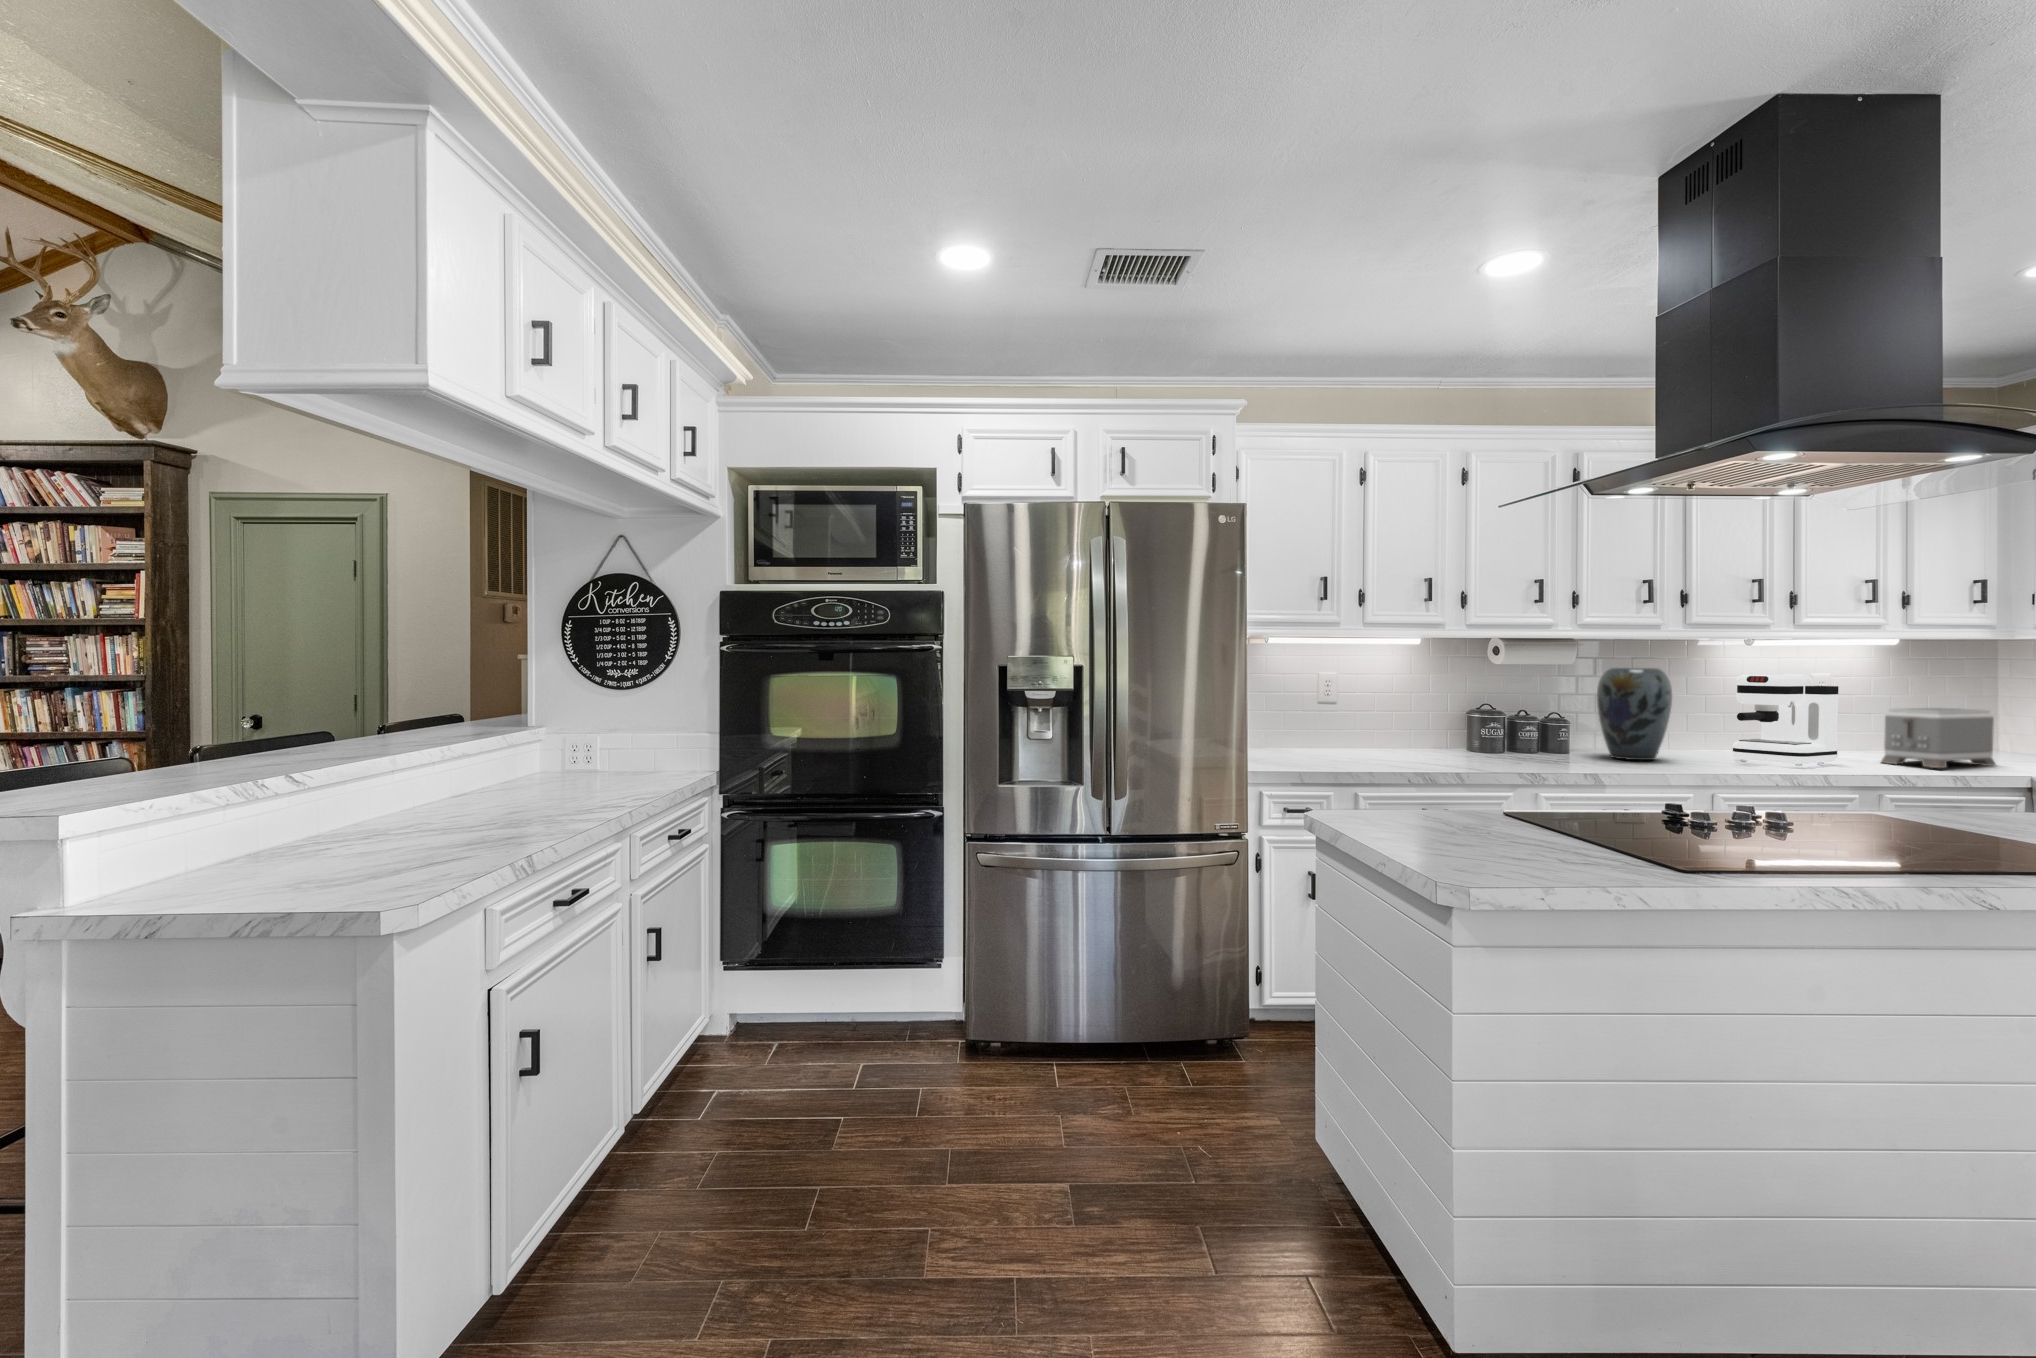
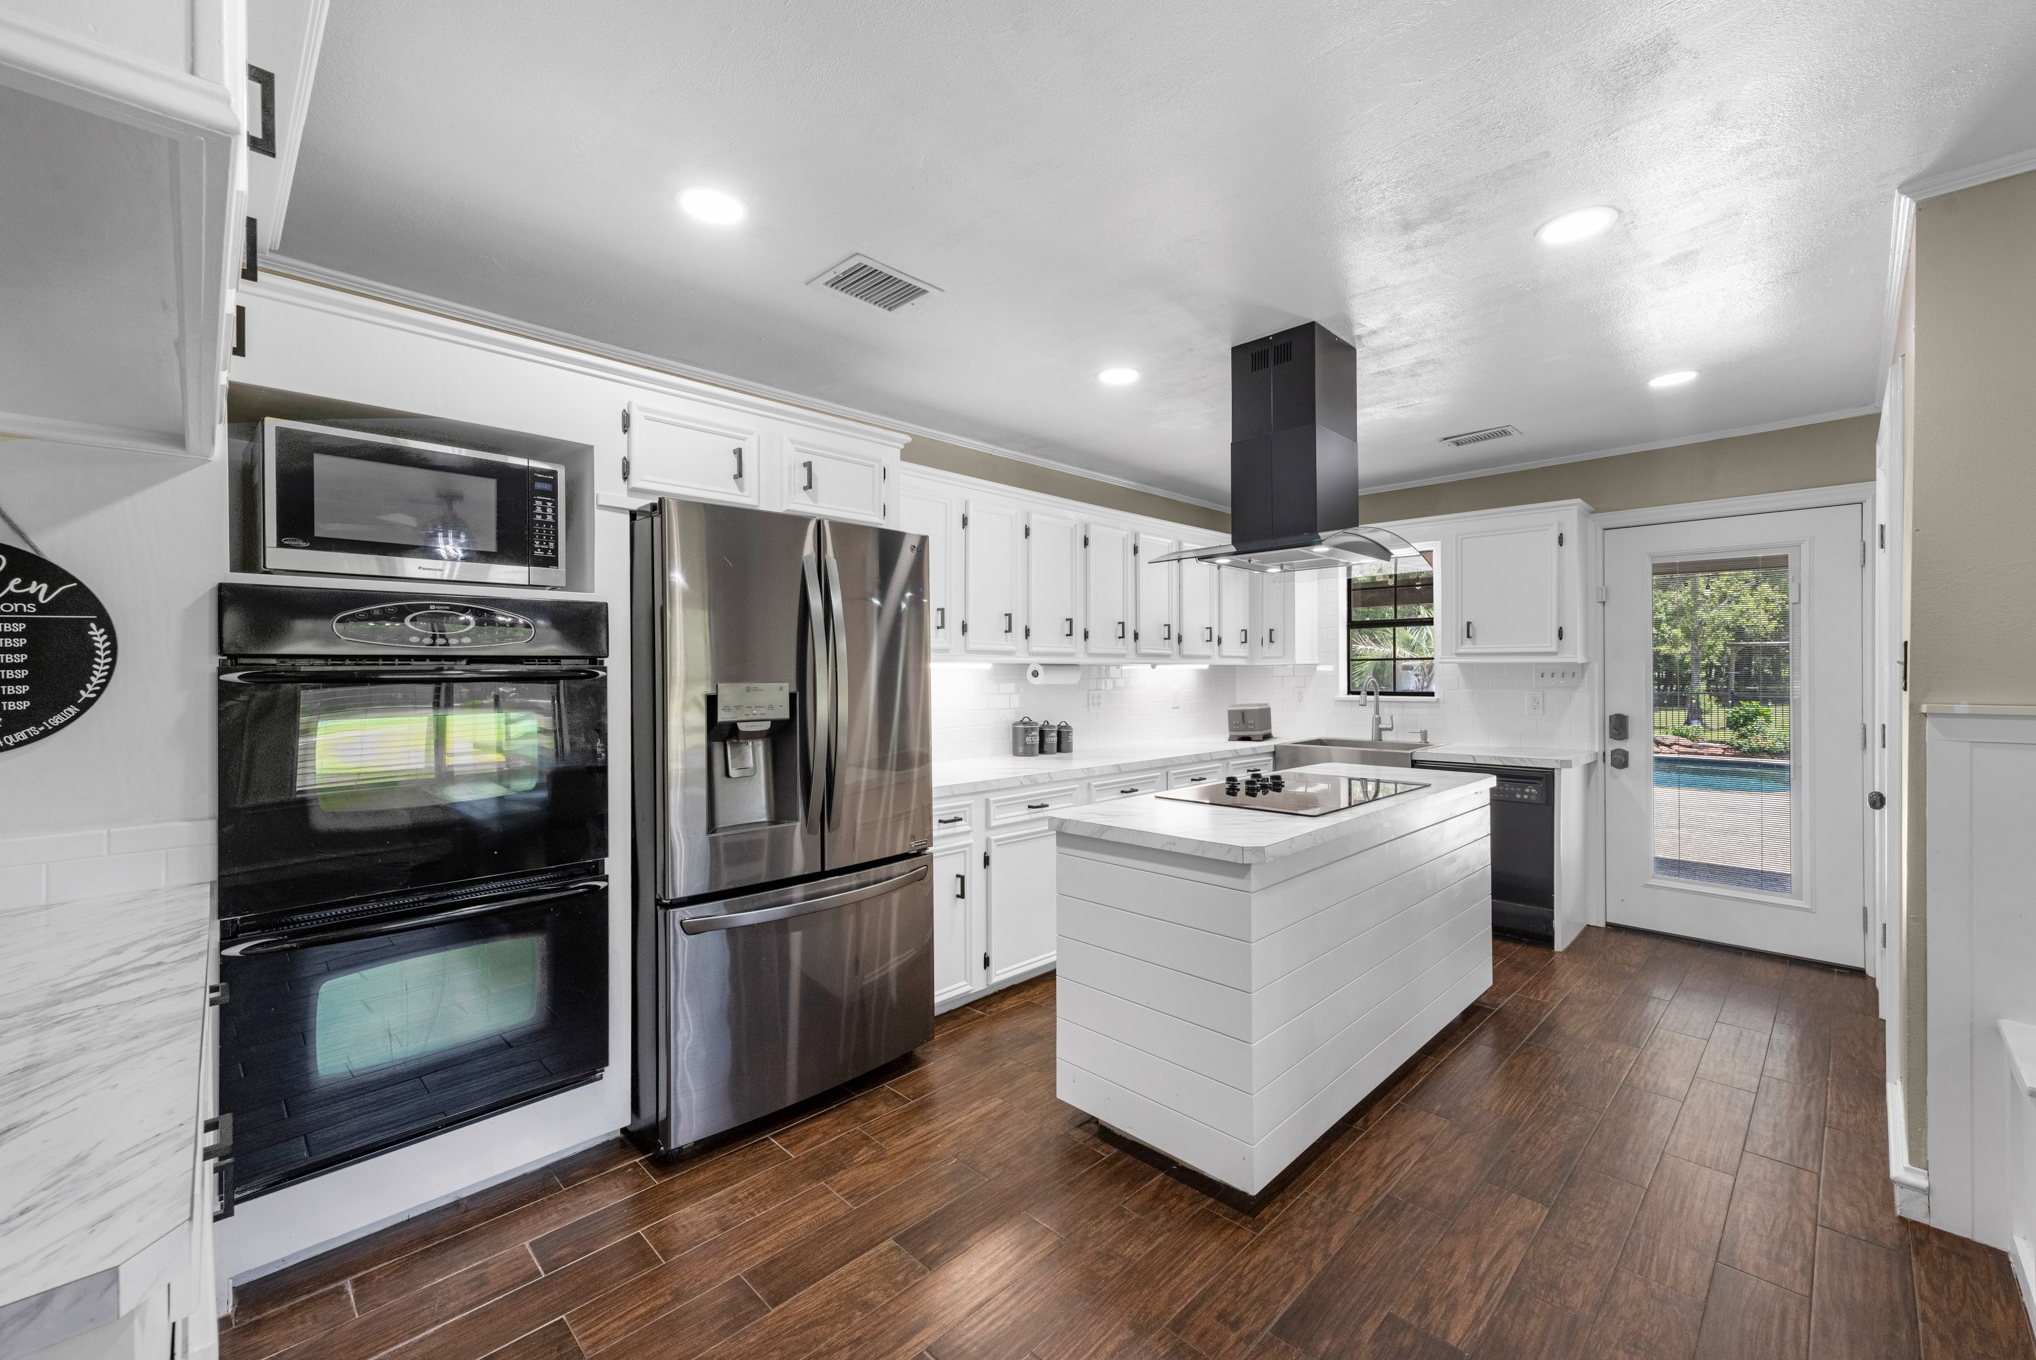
vase: present [1597,668,1672,760] -> none [1090,683,1138,752]
coffee maker: present [1732,674,1838,766] -> none [1162,685,1215,746]

